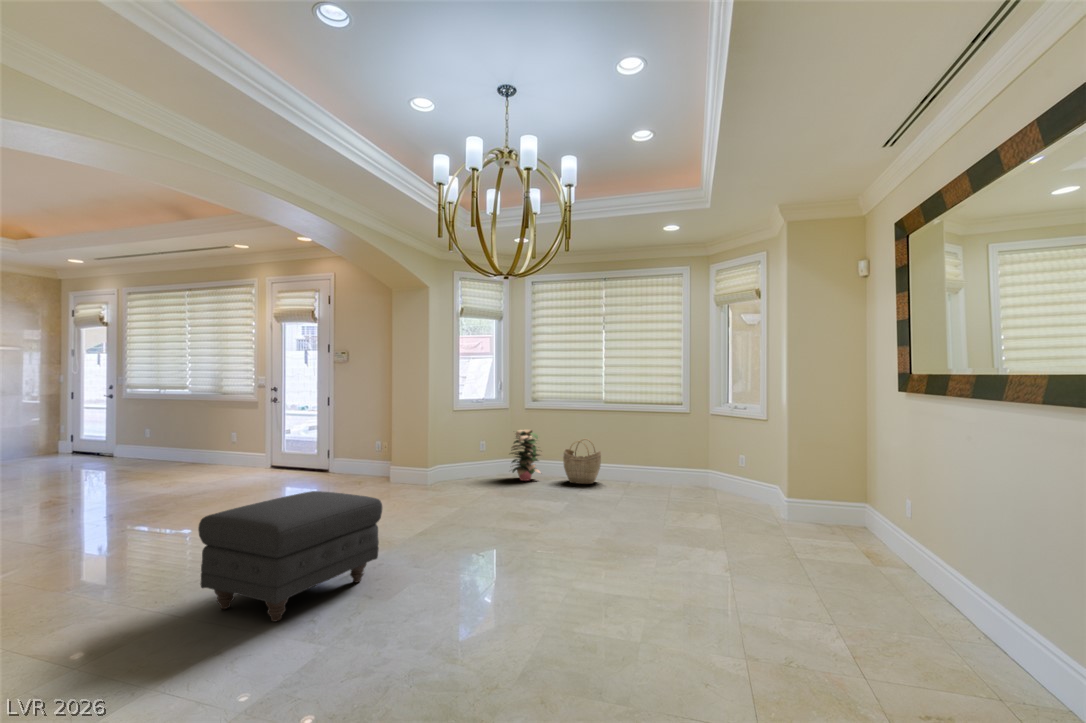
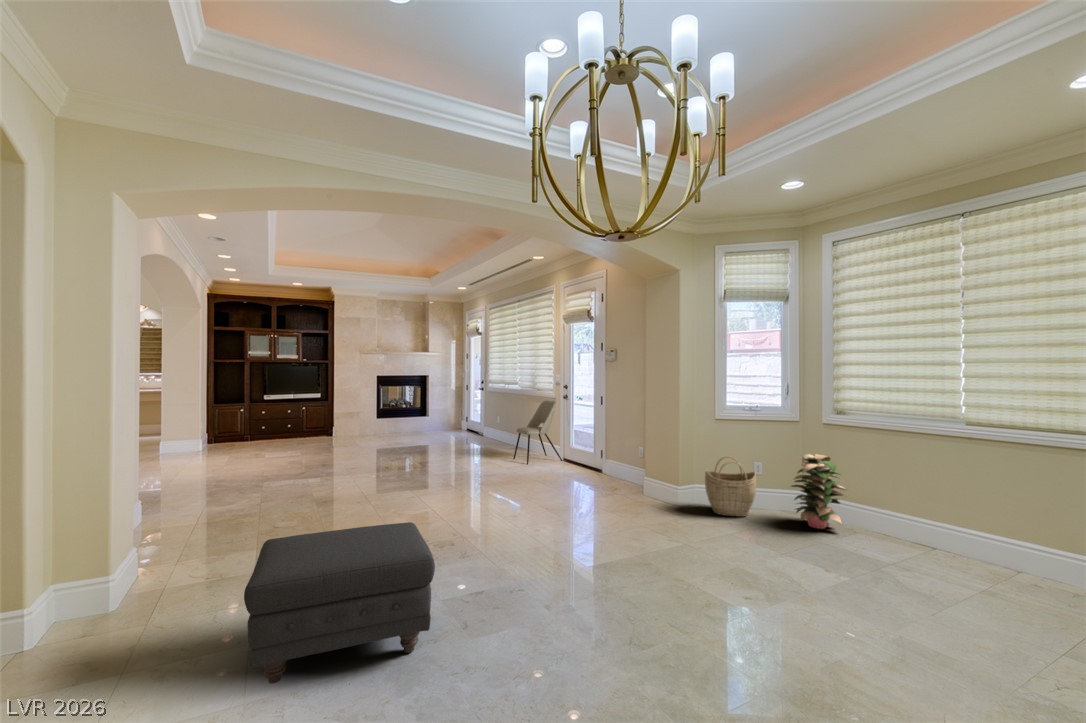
dining chair: none [202,405,267,476] -> present [513,401,562,464]
woven basket: present [563,439,601,484] -> present [705,456,756,517]

